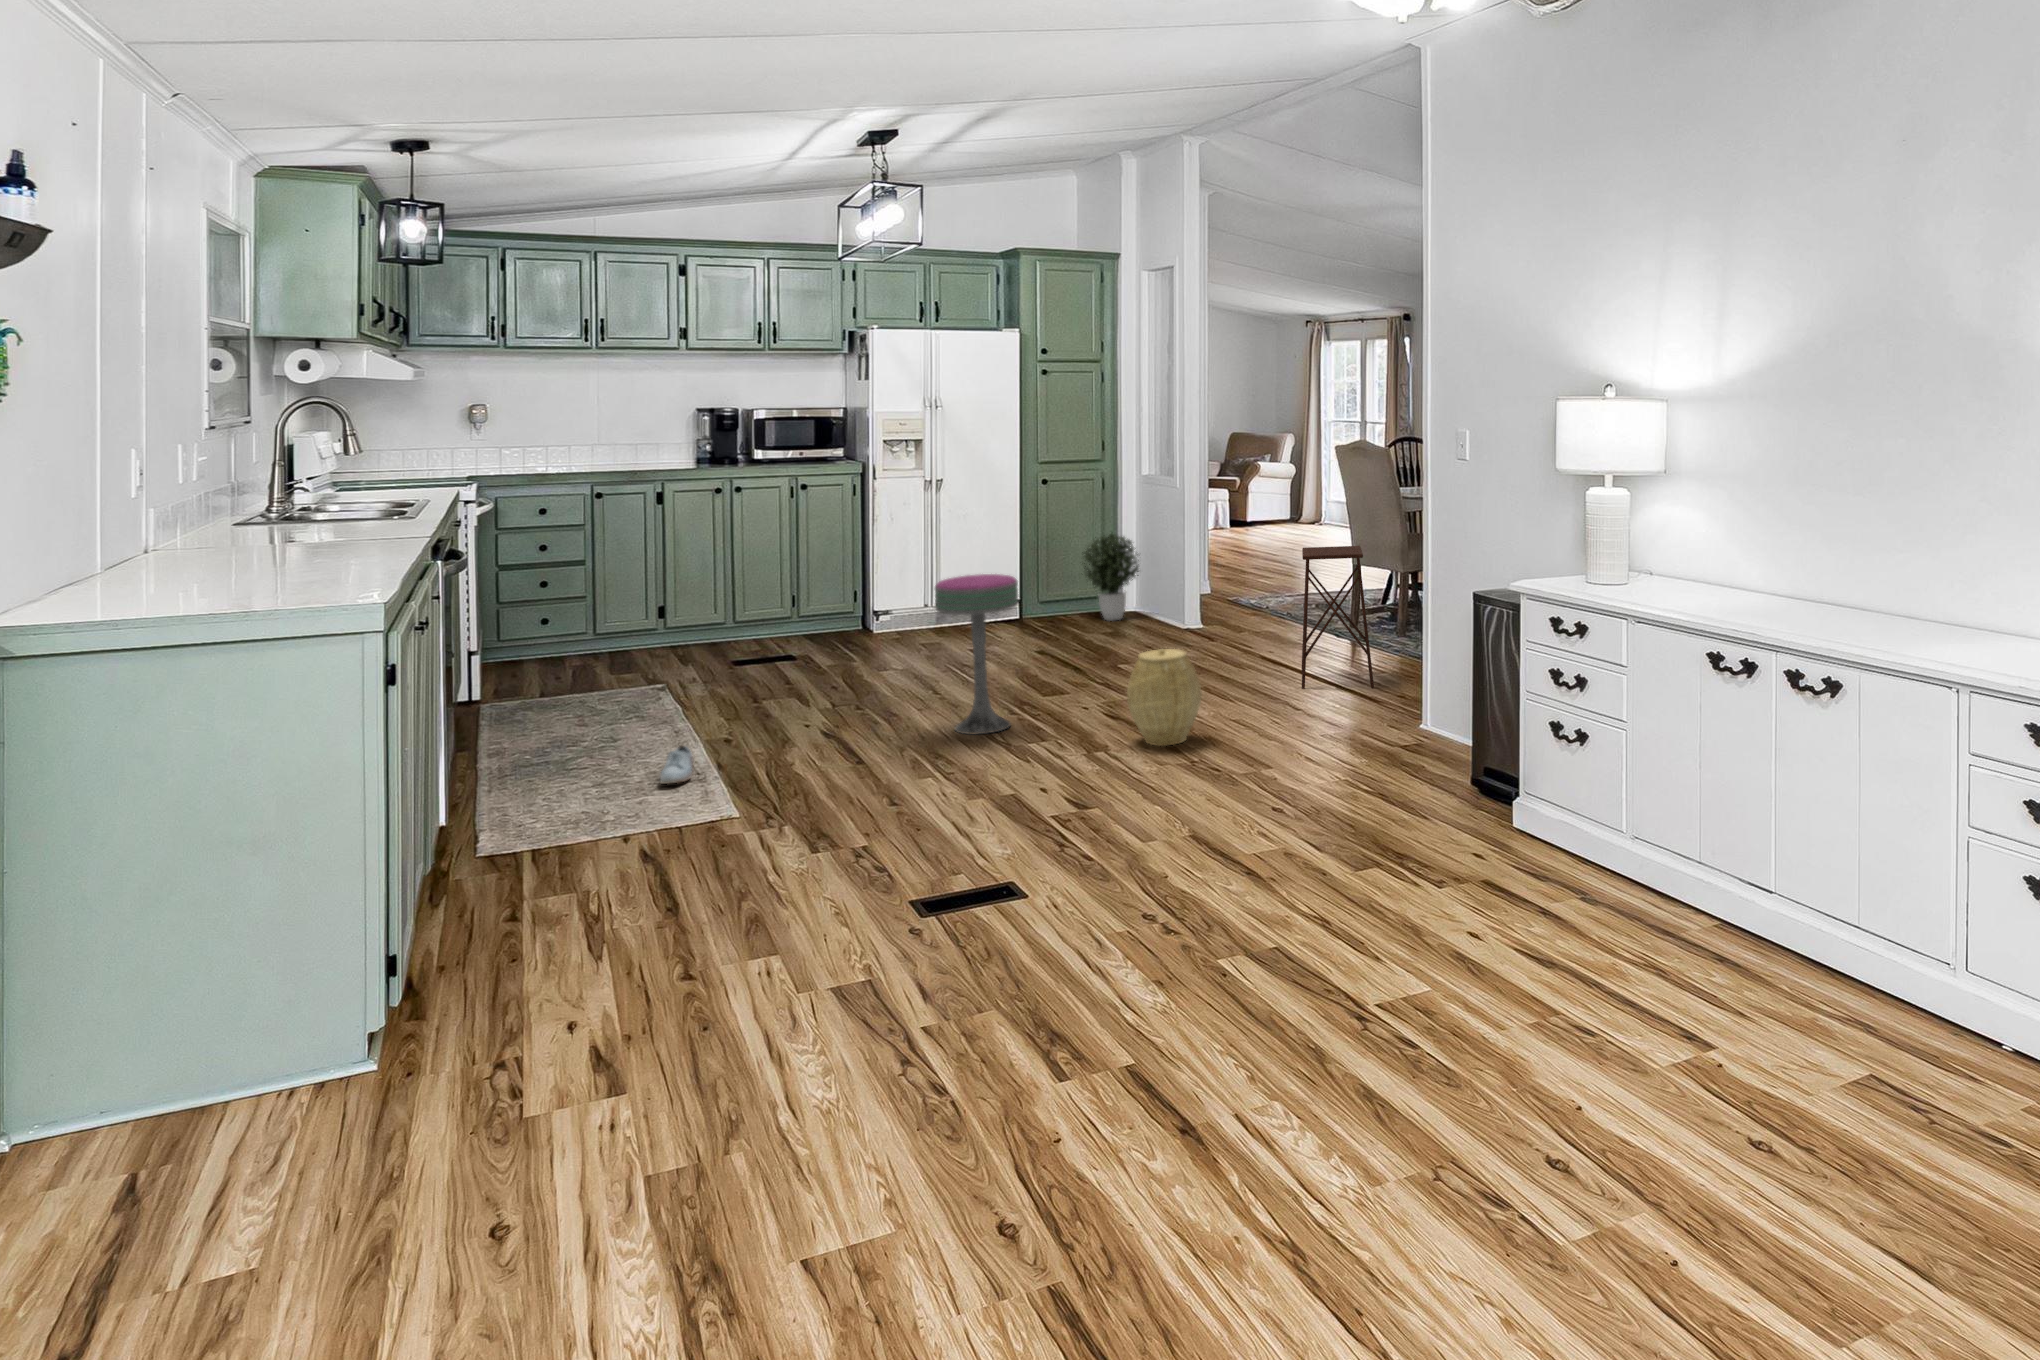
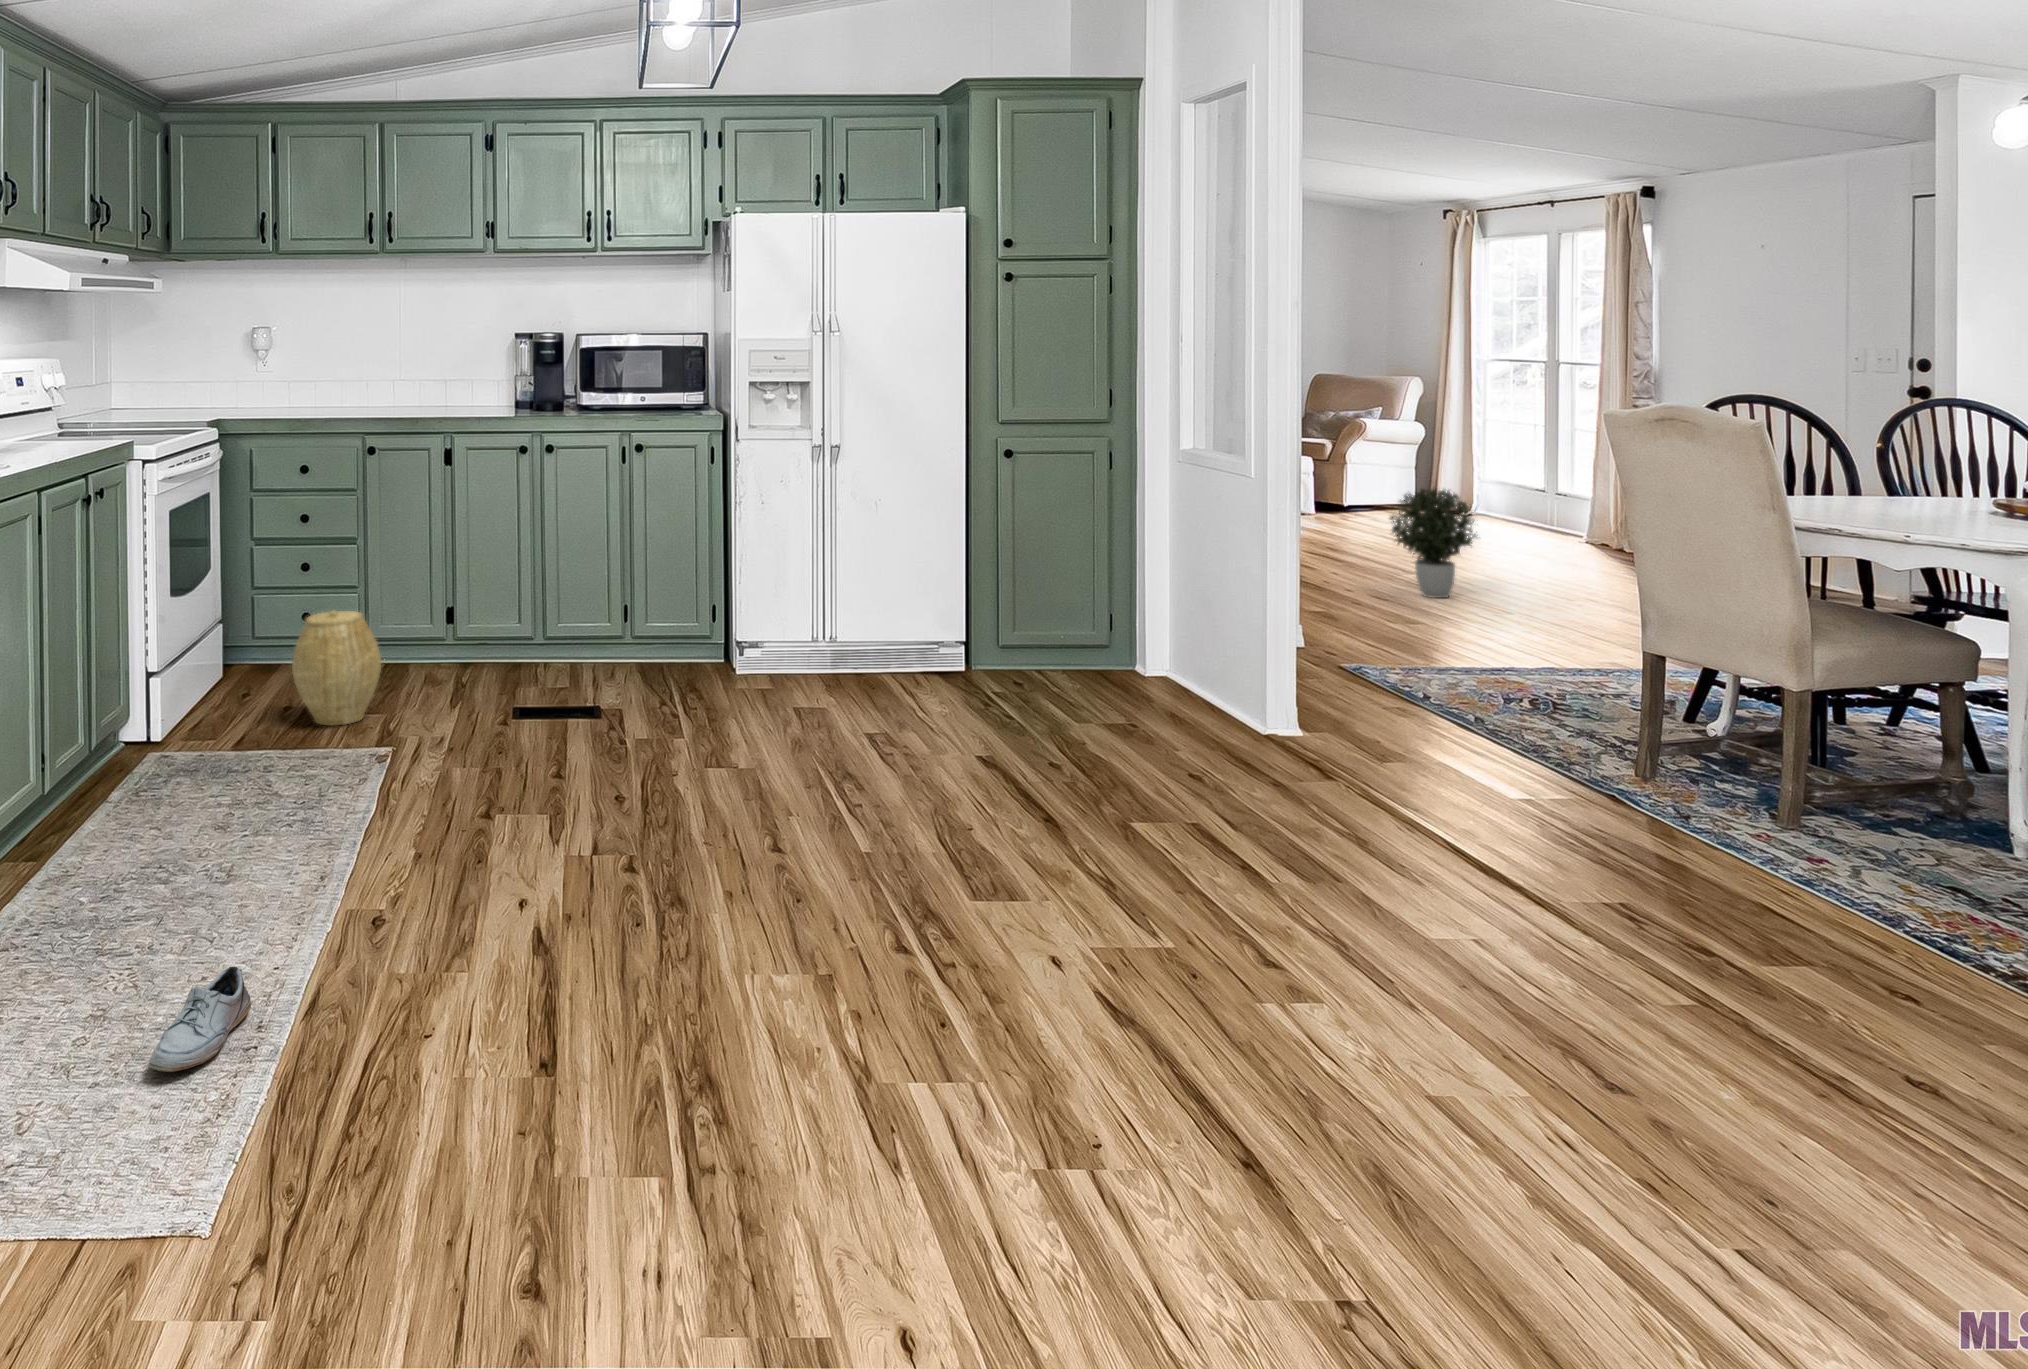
potted plant: present [1082,534,1139,621] -> present [1390,489,1476,598]
side table: present [1301,546,1374,689] -> none [1567,642,1808,1021]
bar stool: present [935,574,1019,735] -> none [727,663,900,1016]
woven basket: present [1127,649,1202,746] -> present [292,611,381,726]

